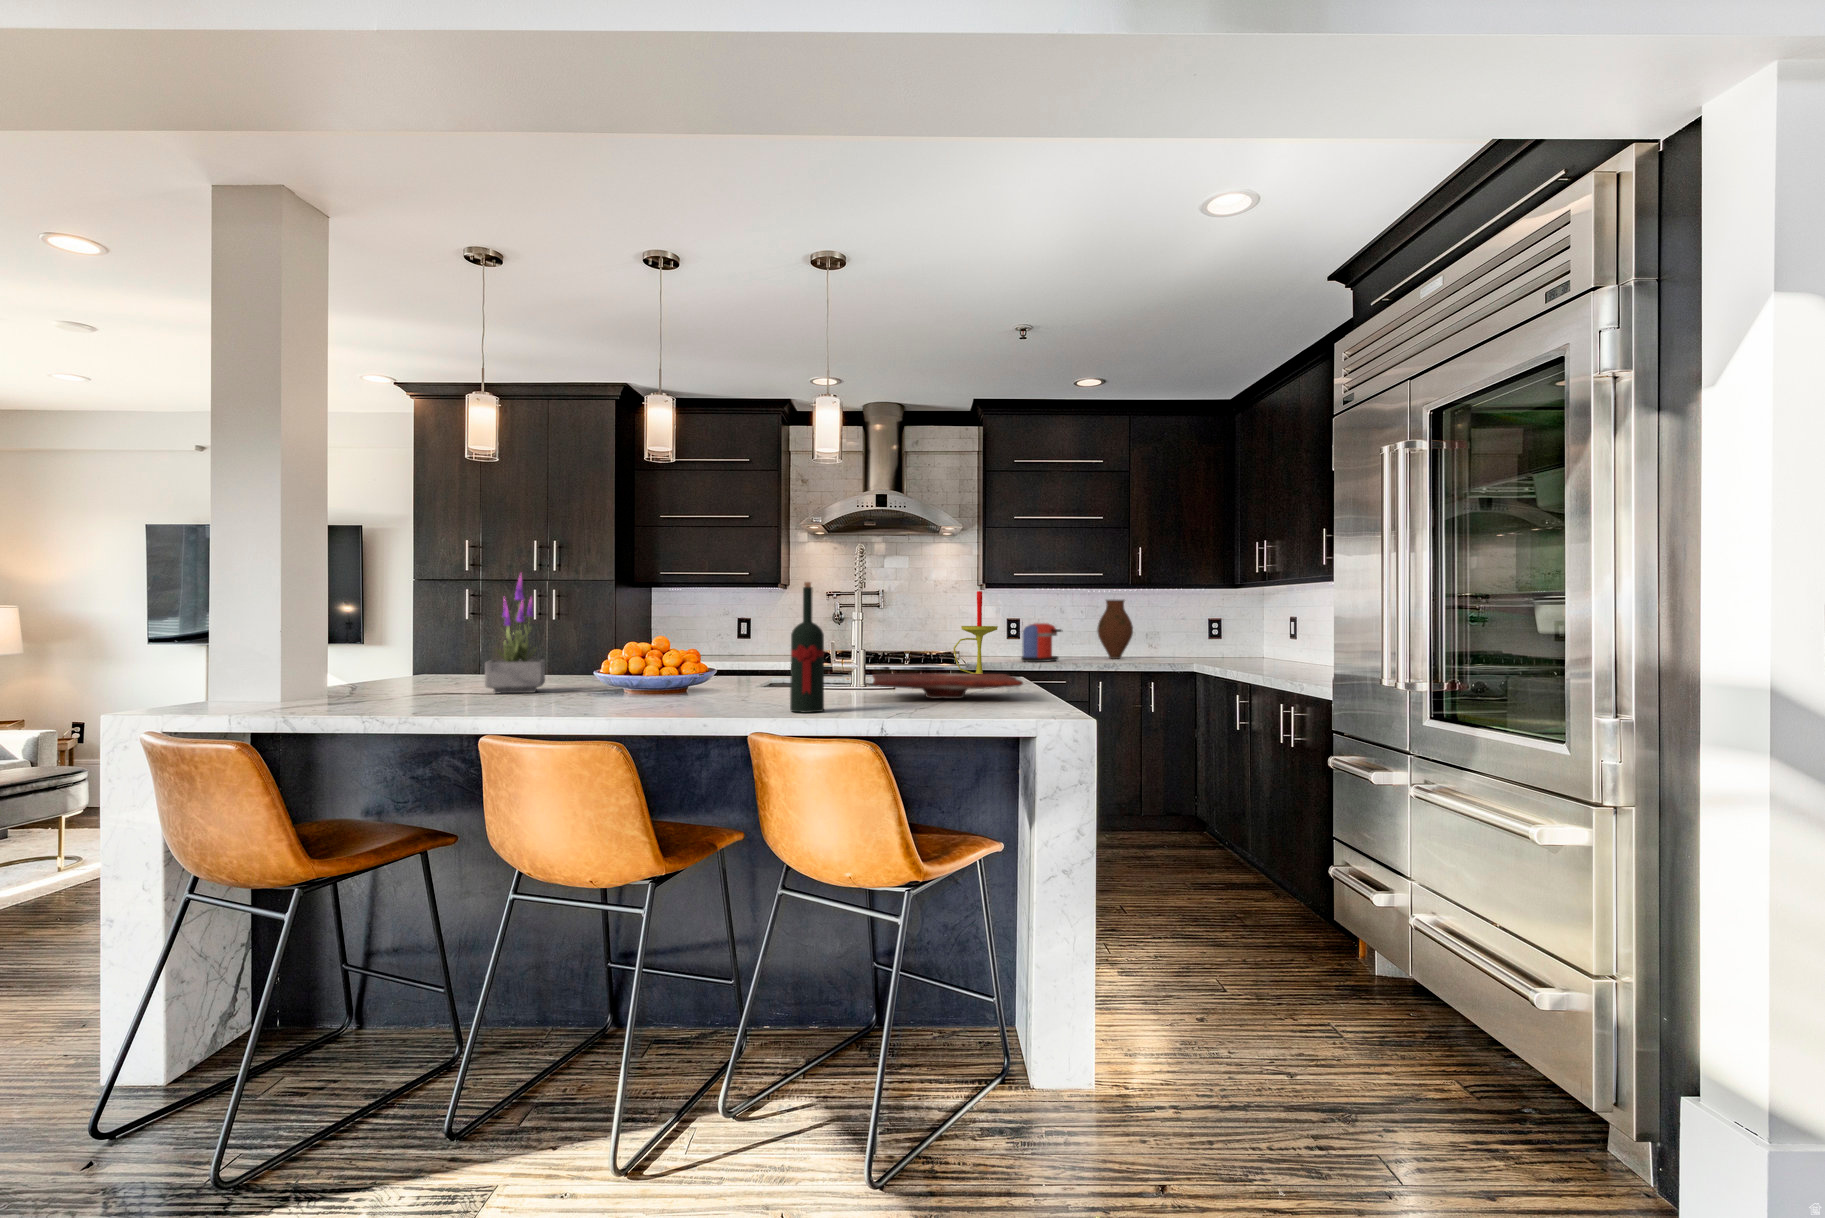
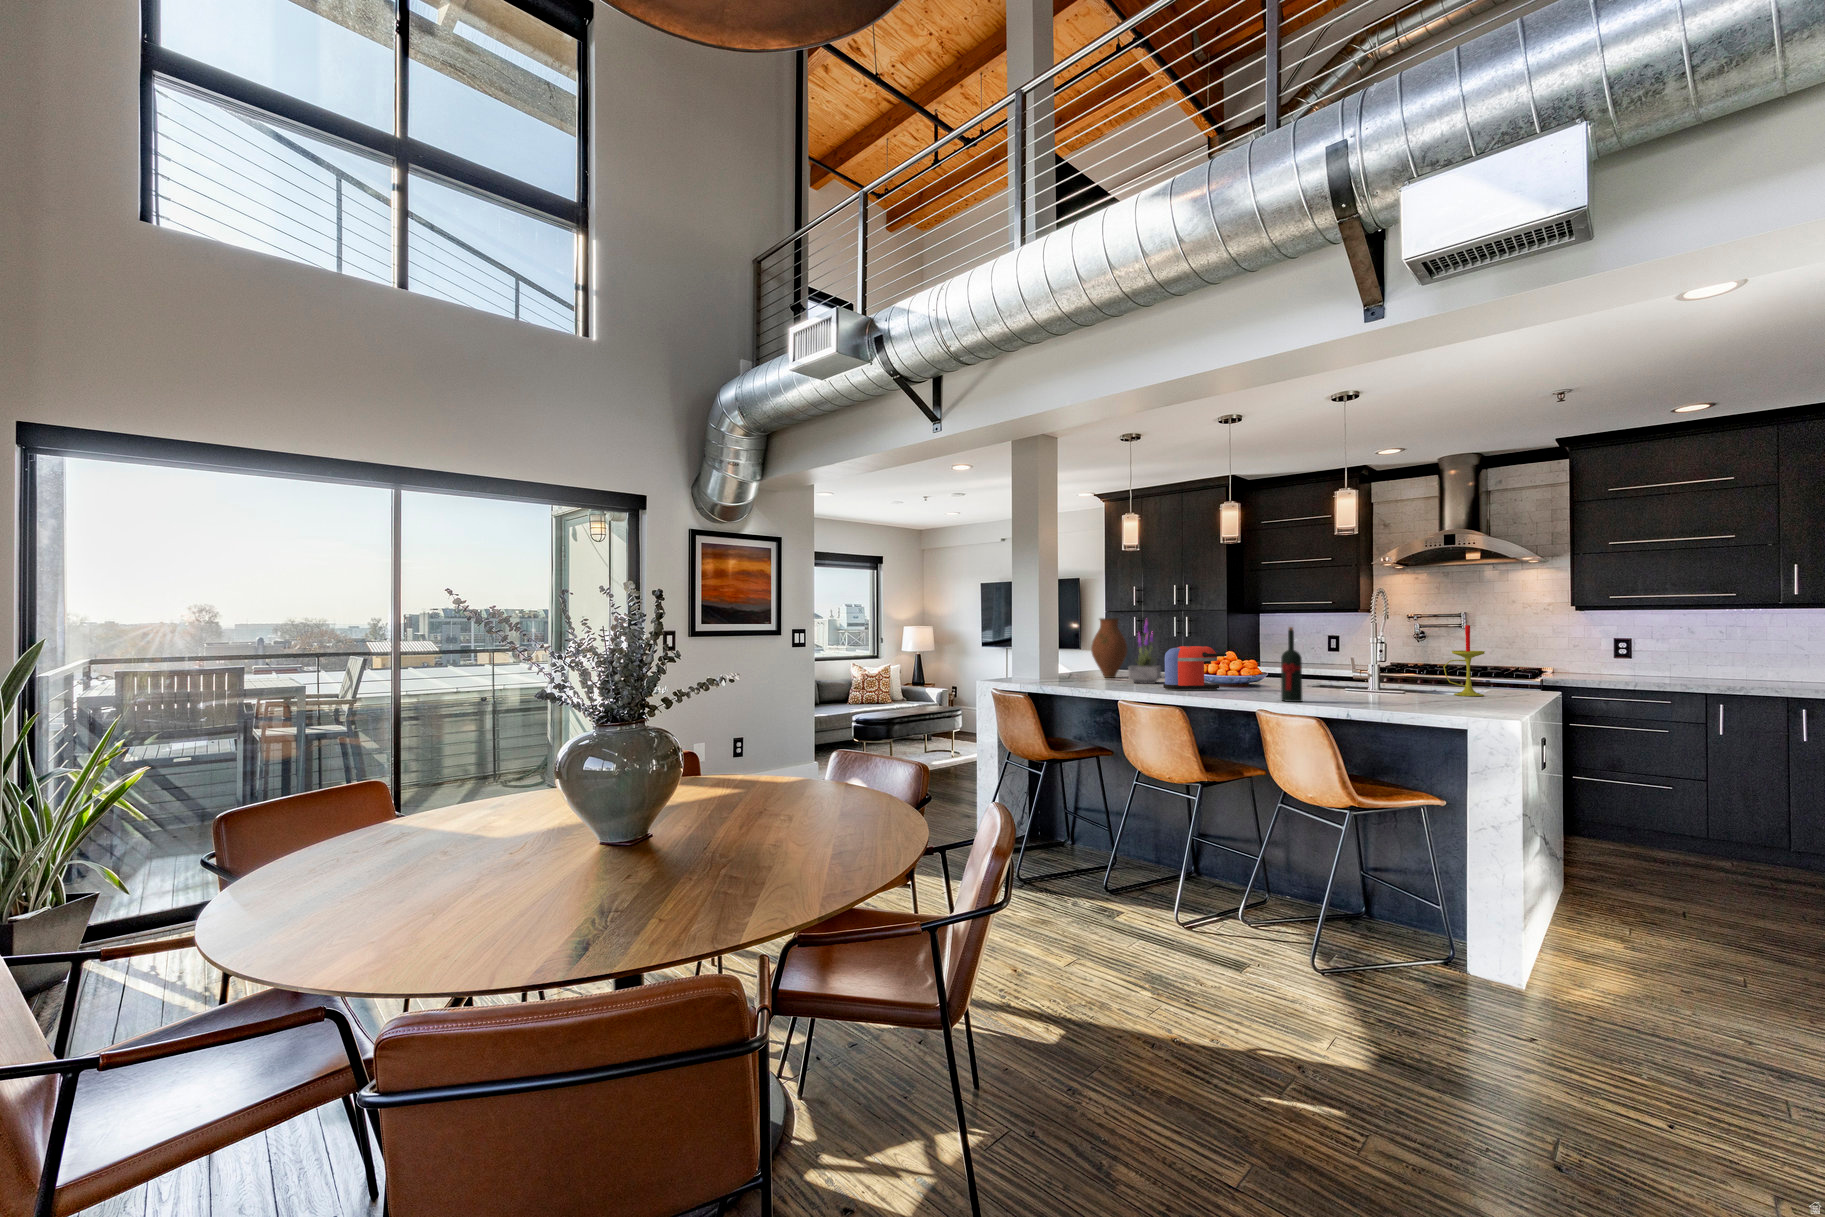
vase: present [1097,600,1133,659] -> present [1091,618,1127,678]
coffee maker: present [1021,623,1062,662] -> present [1163,646,1227,690]
cutting board: present [873,674,1023,698] -> none [1347,682,1471,701]

